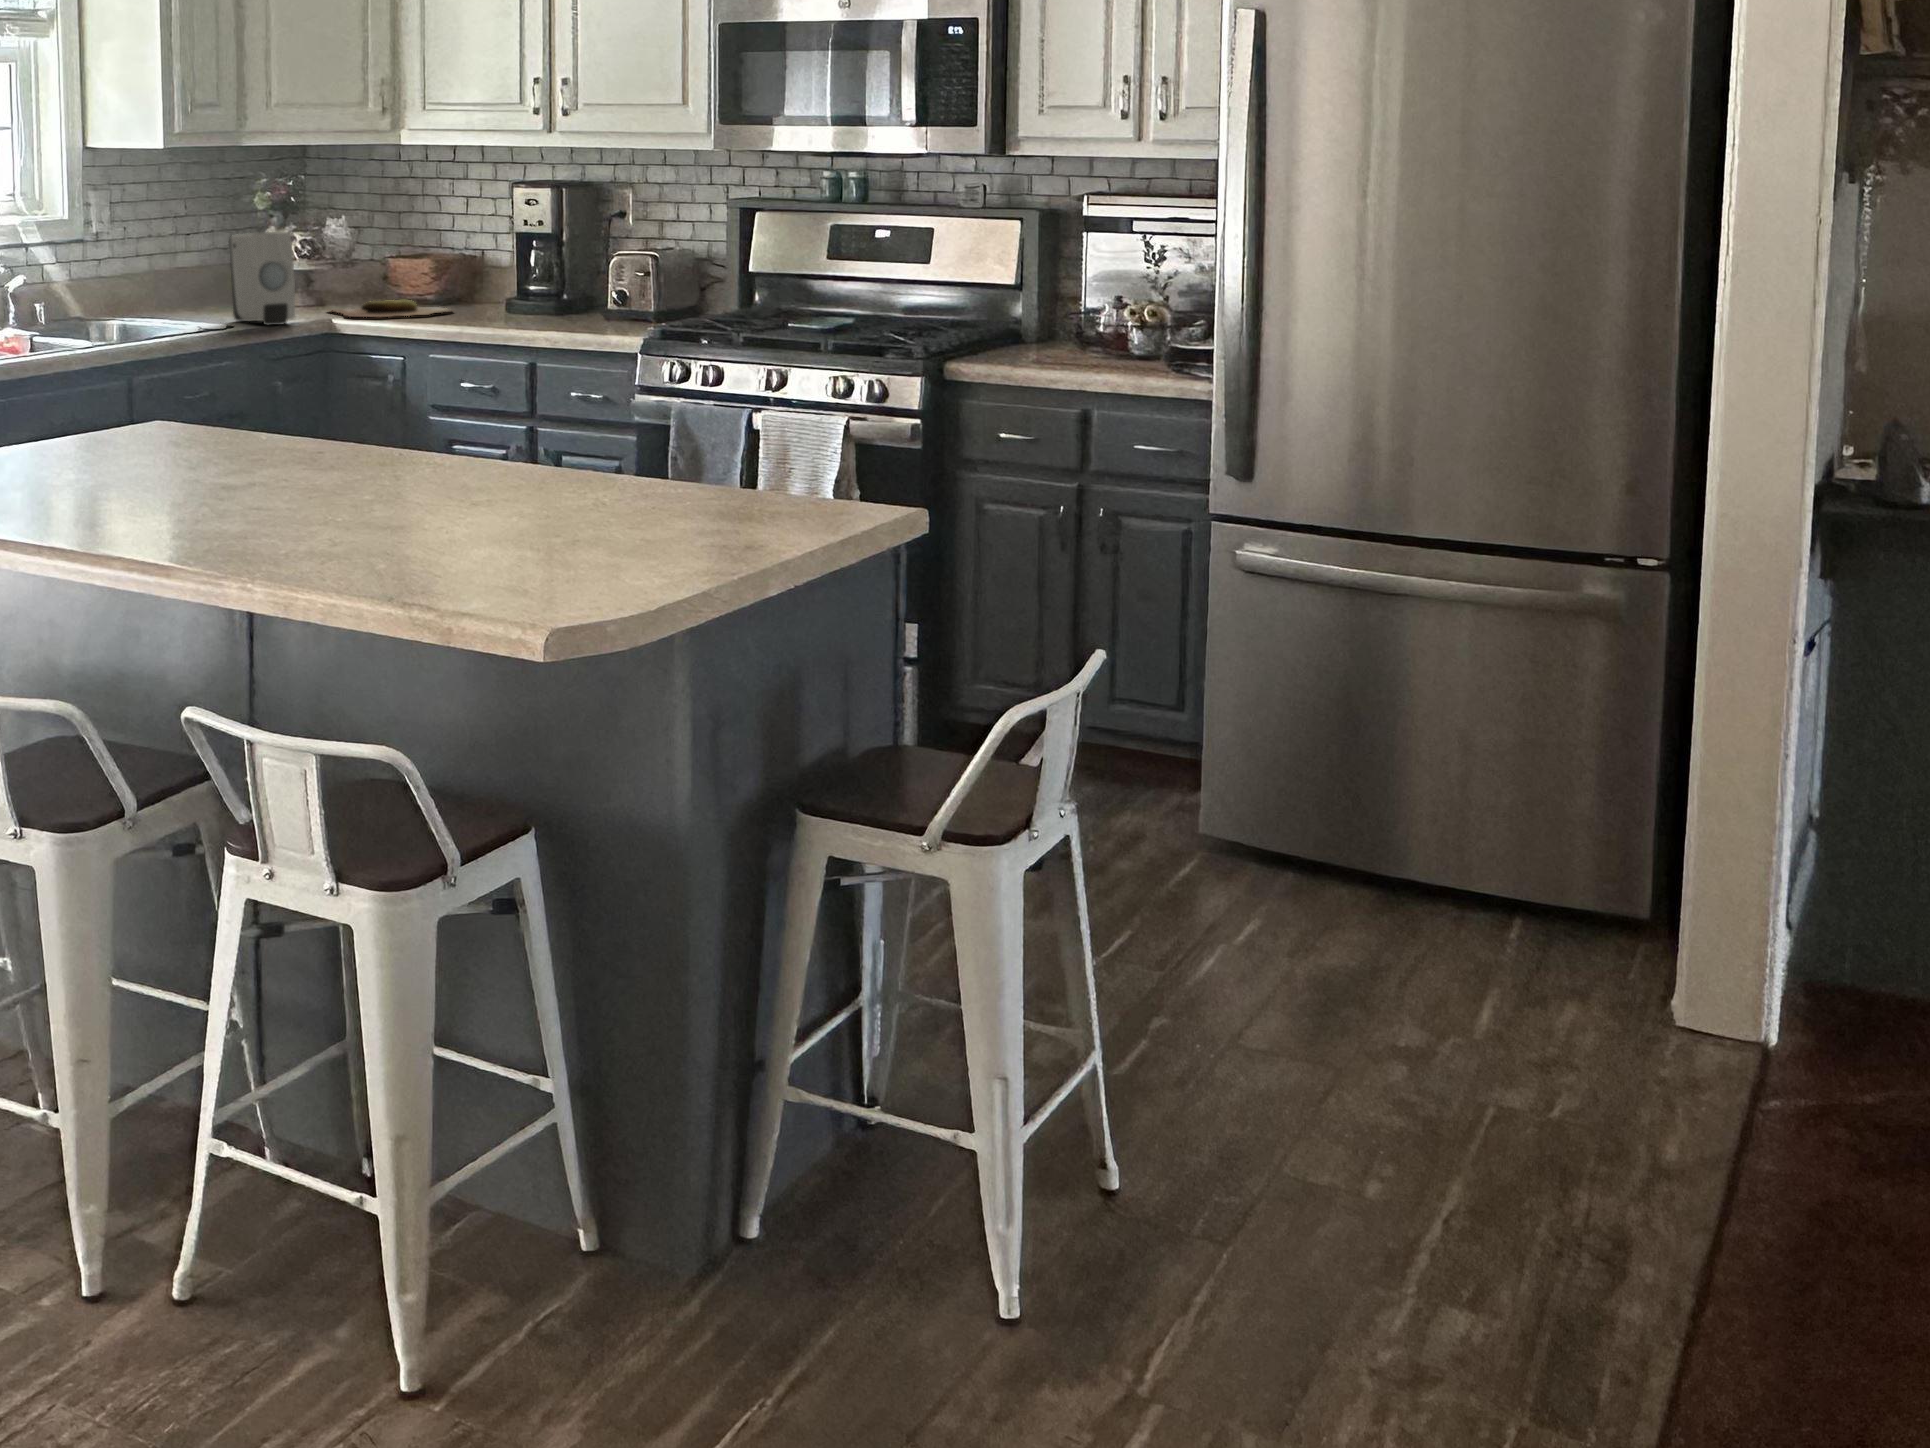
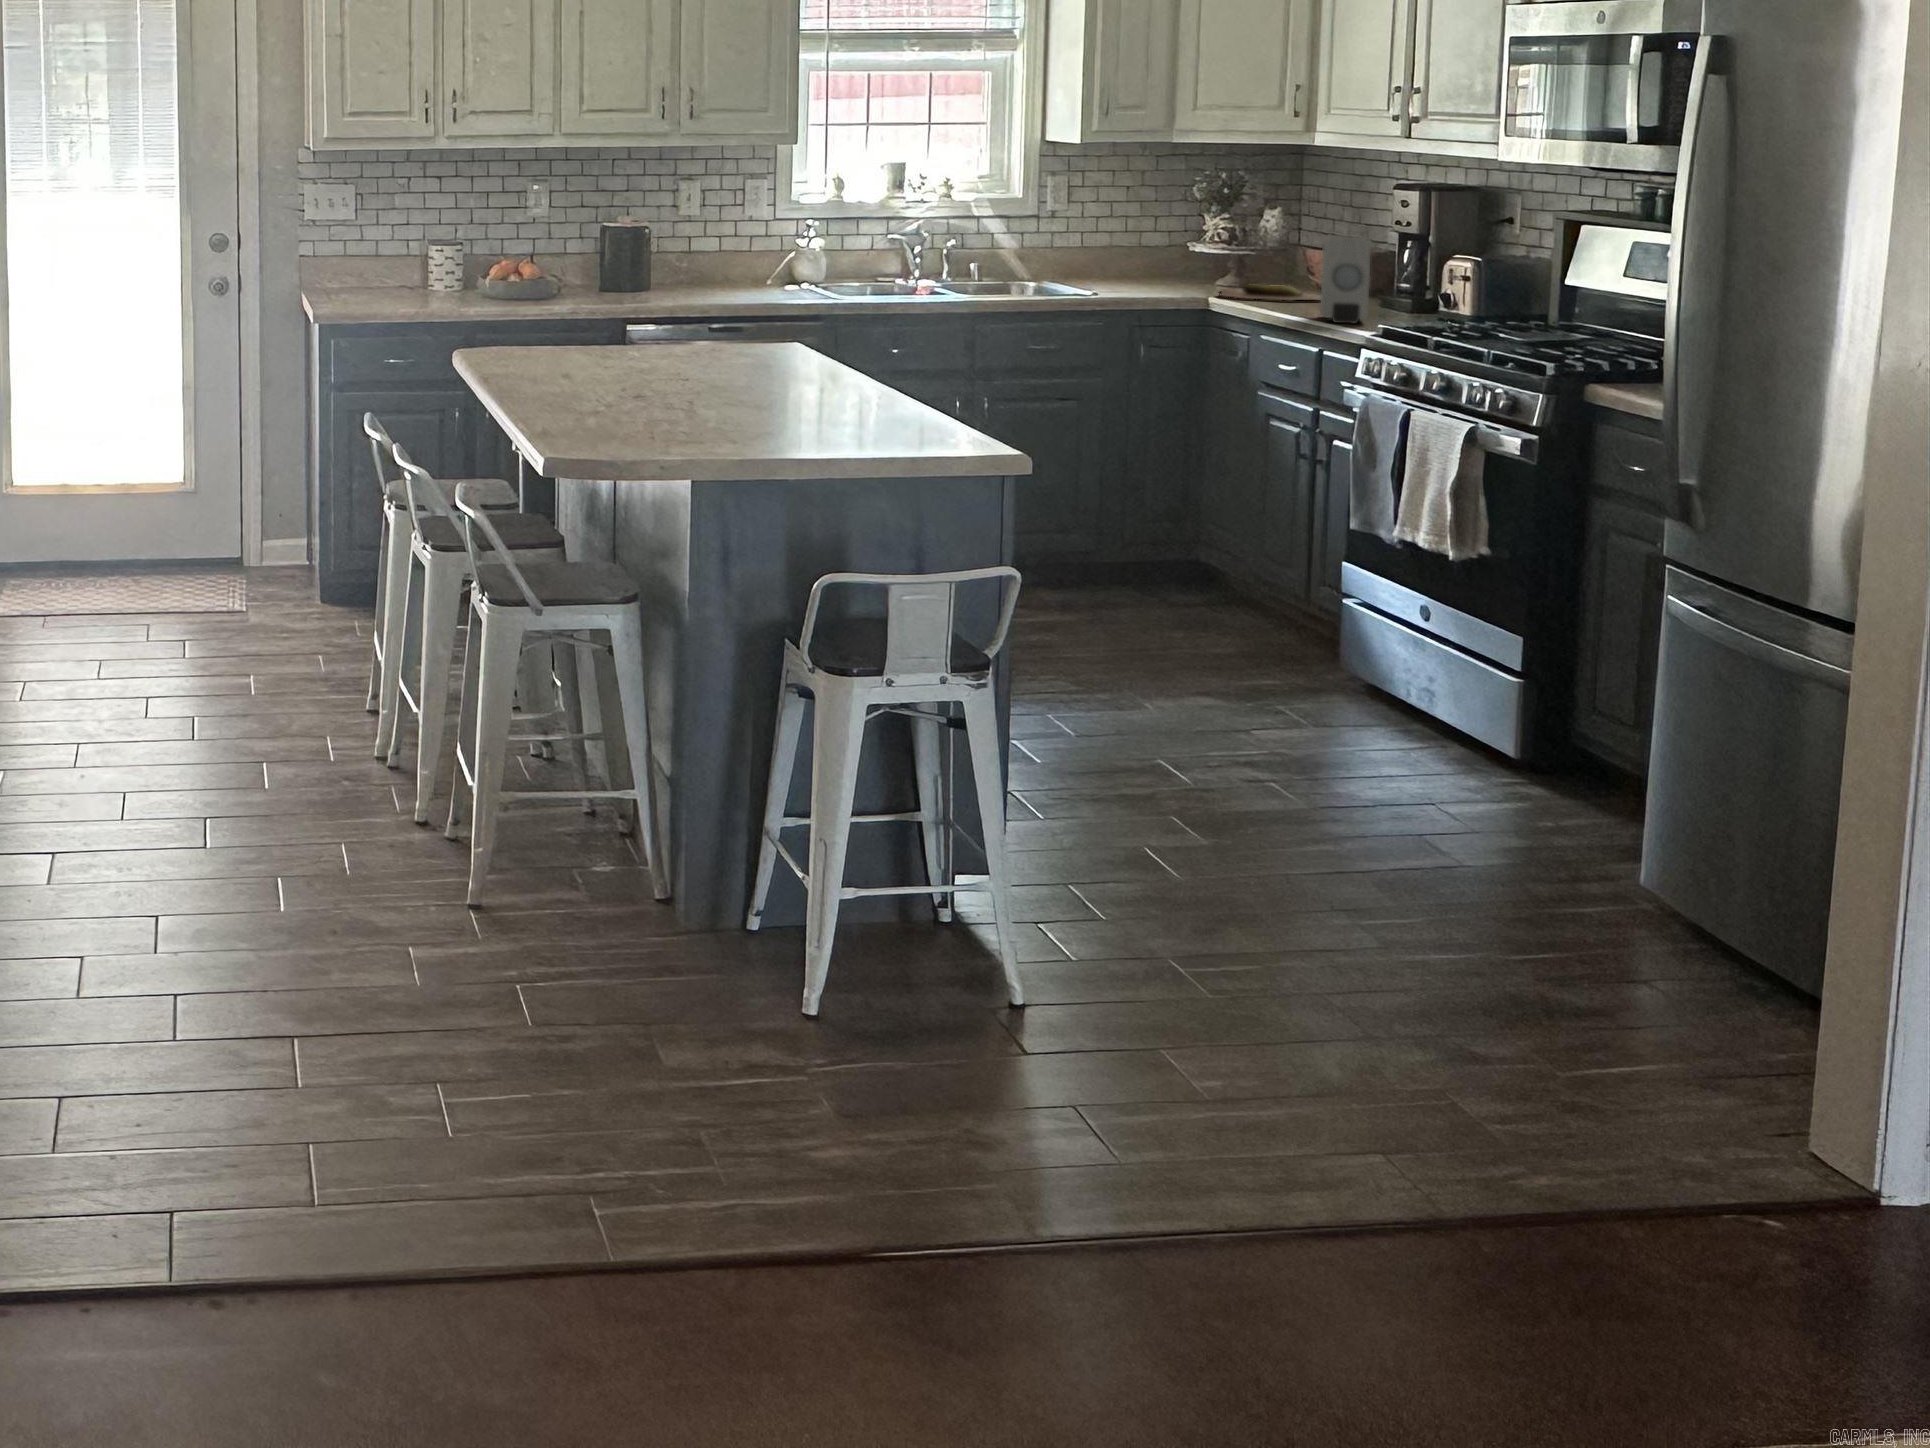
soap dispenser: present [229,232,295,325] -> present [1320,236,1371,323]

